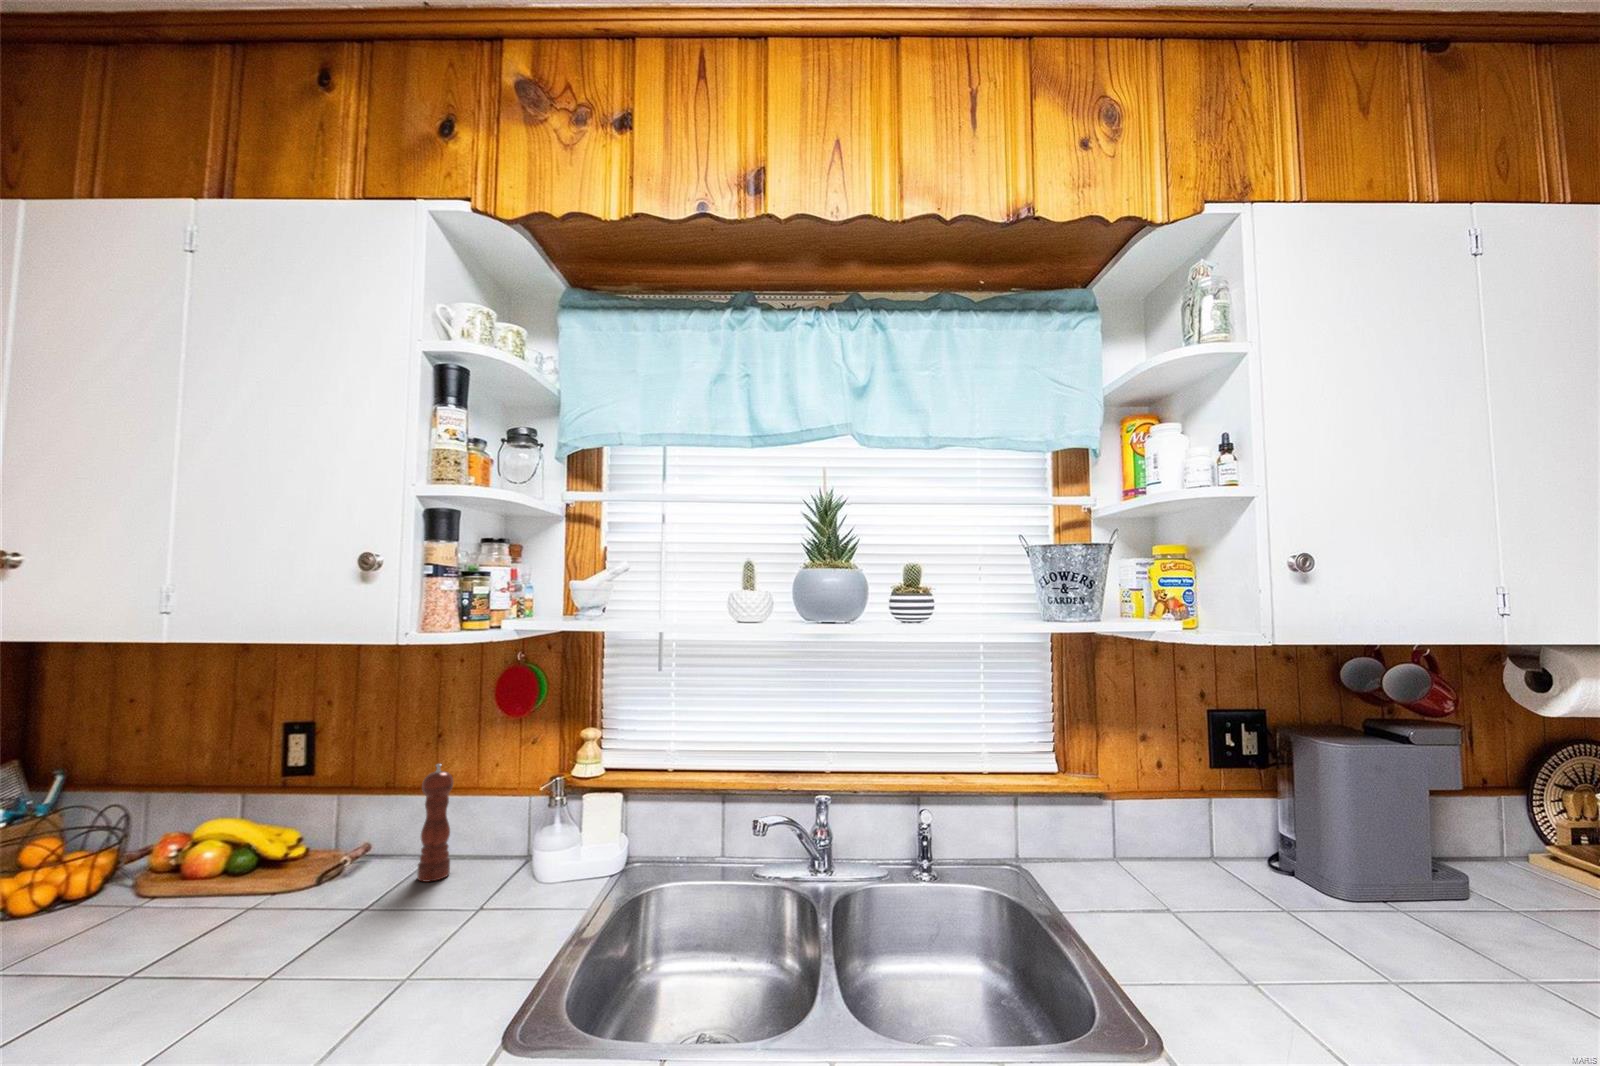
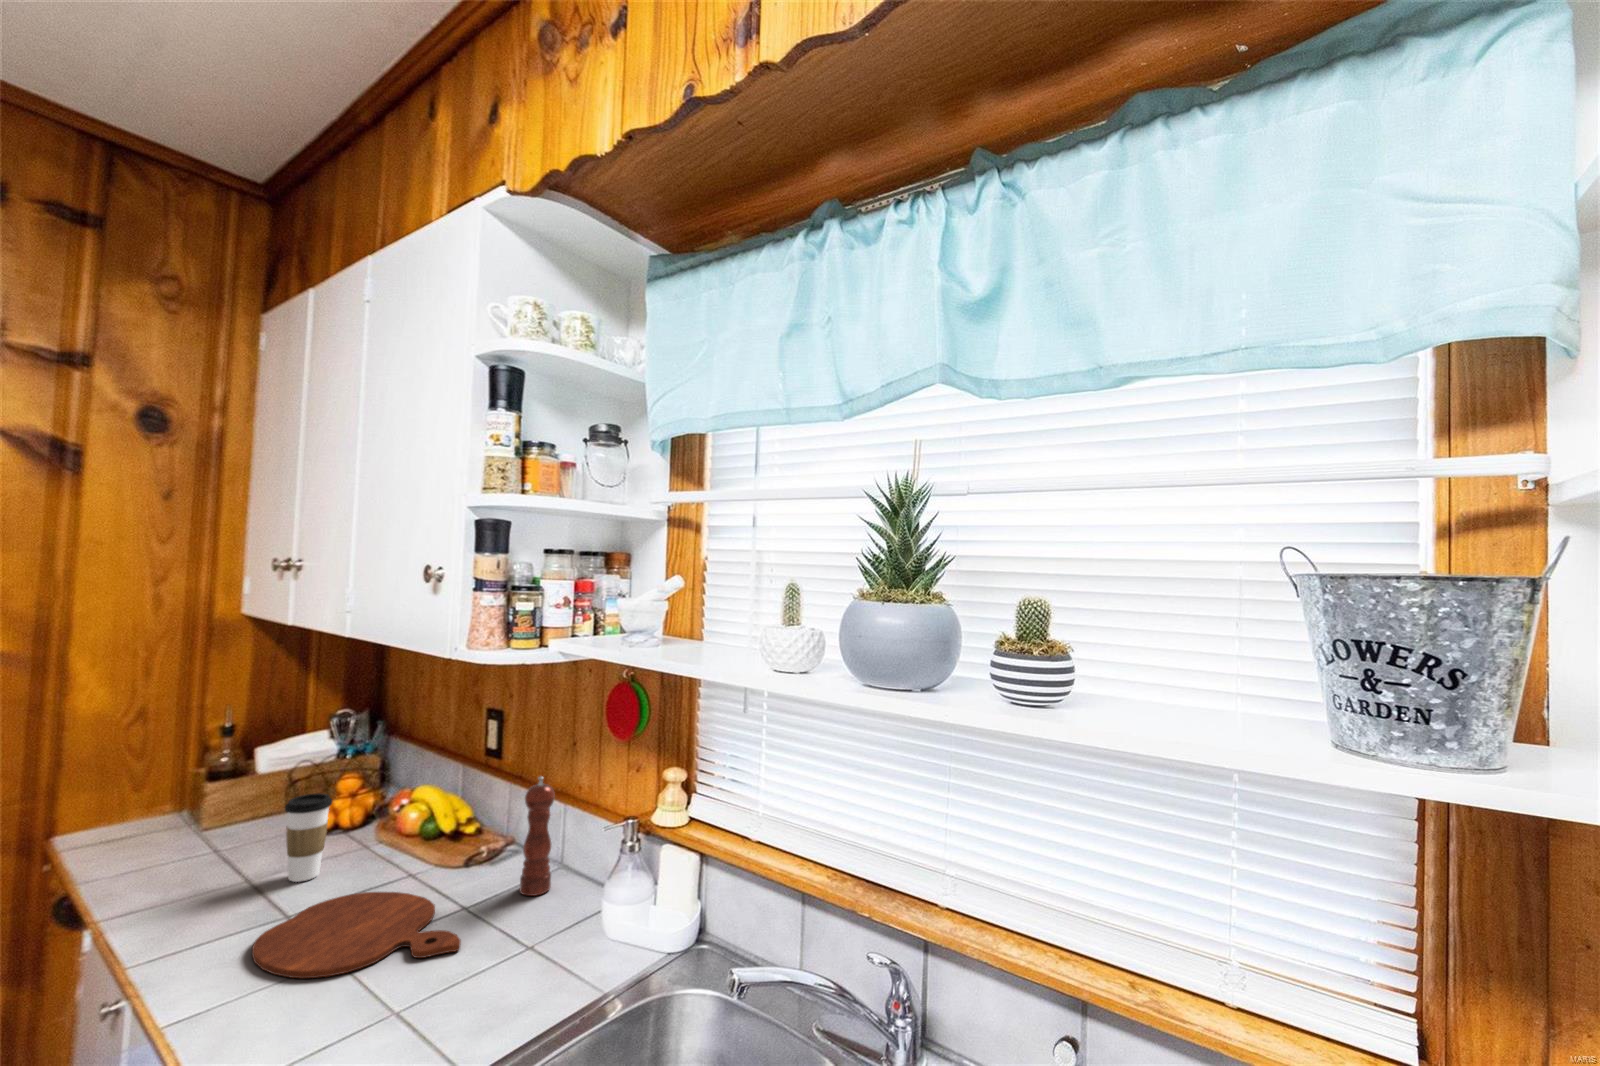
coffee cup: none [82,838,149,950] -> present [285,793,332,882]
cutting board: none [162,908,427,1002] -> present [252,892,461,978]

